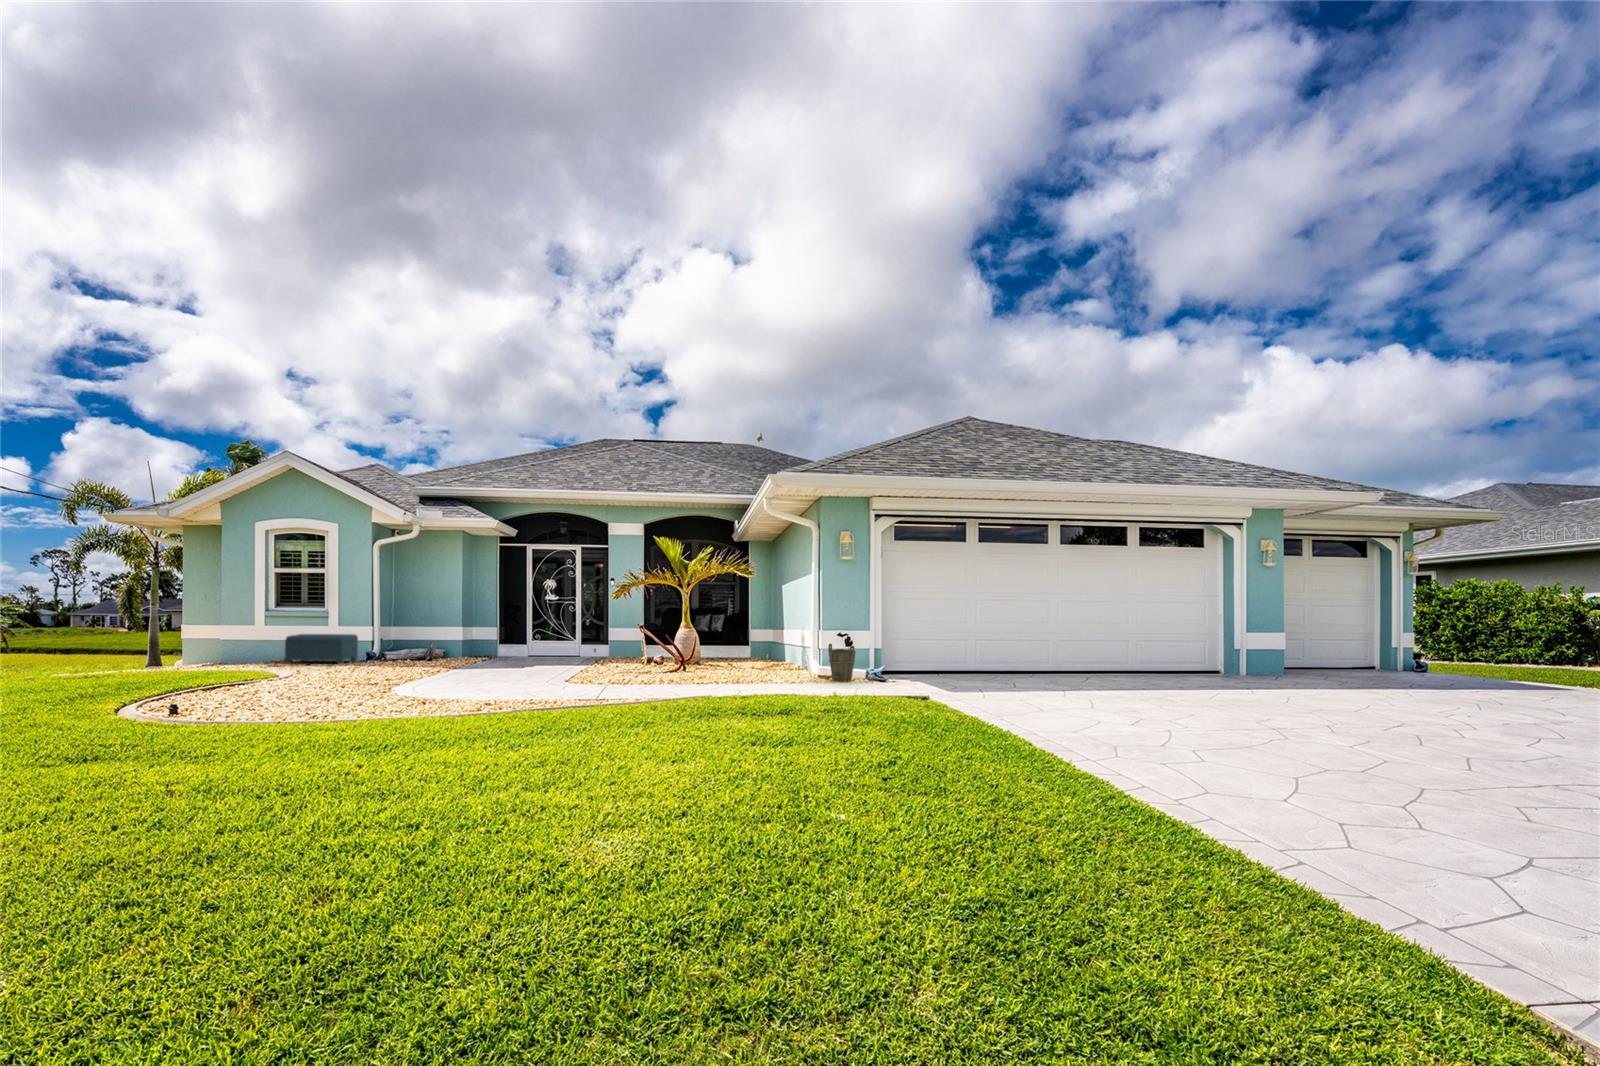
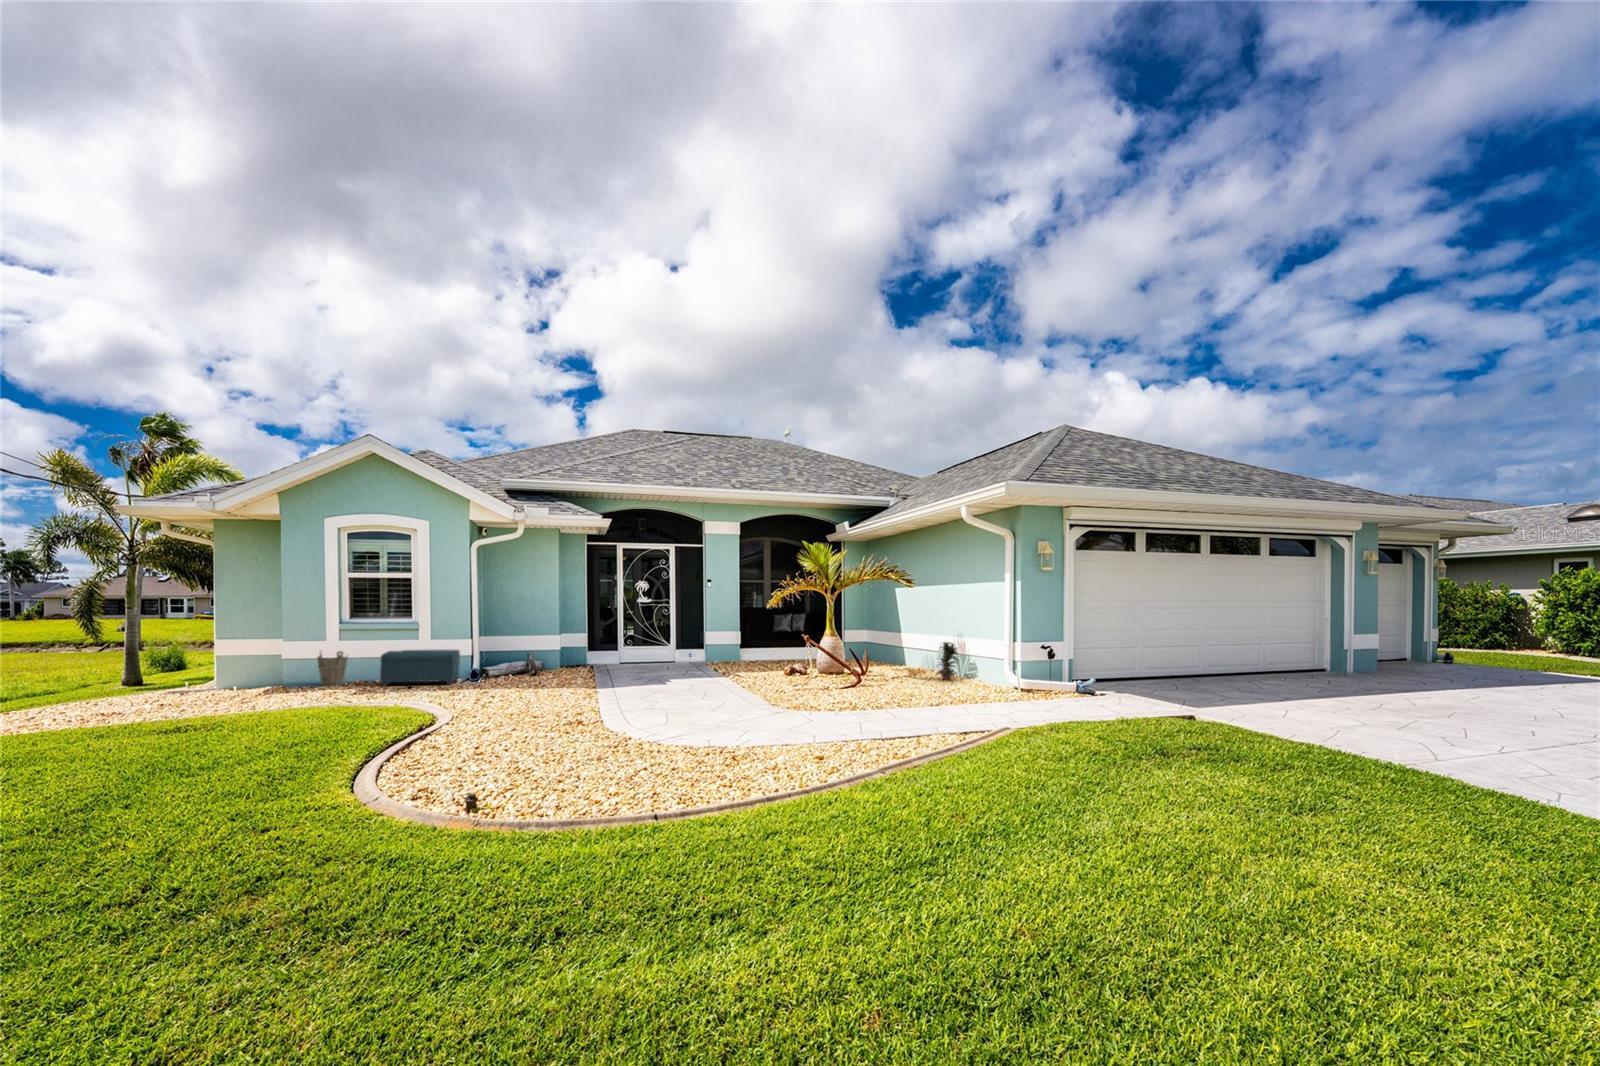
decorative plant: none [772,634,799,672] -> present [936,642,958,680]
bucket: present [828,644,856,682] -> present [317,651,348,686]

